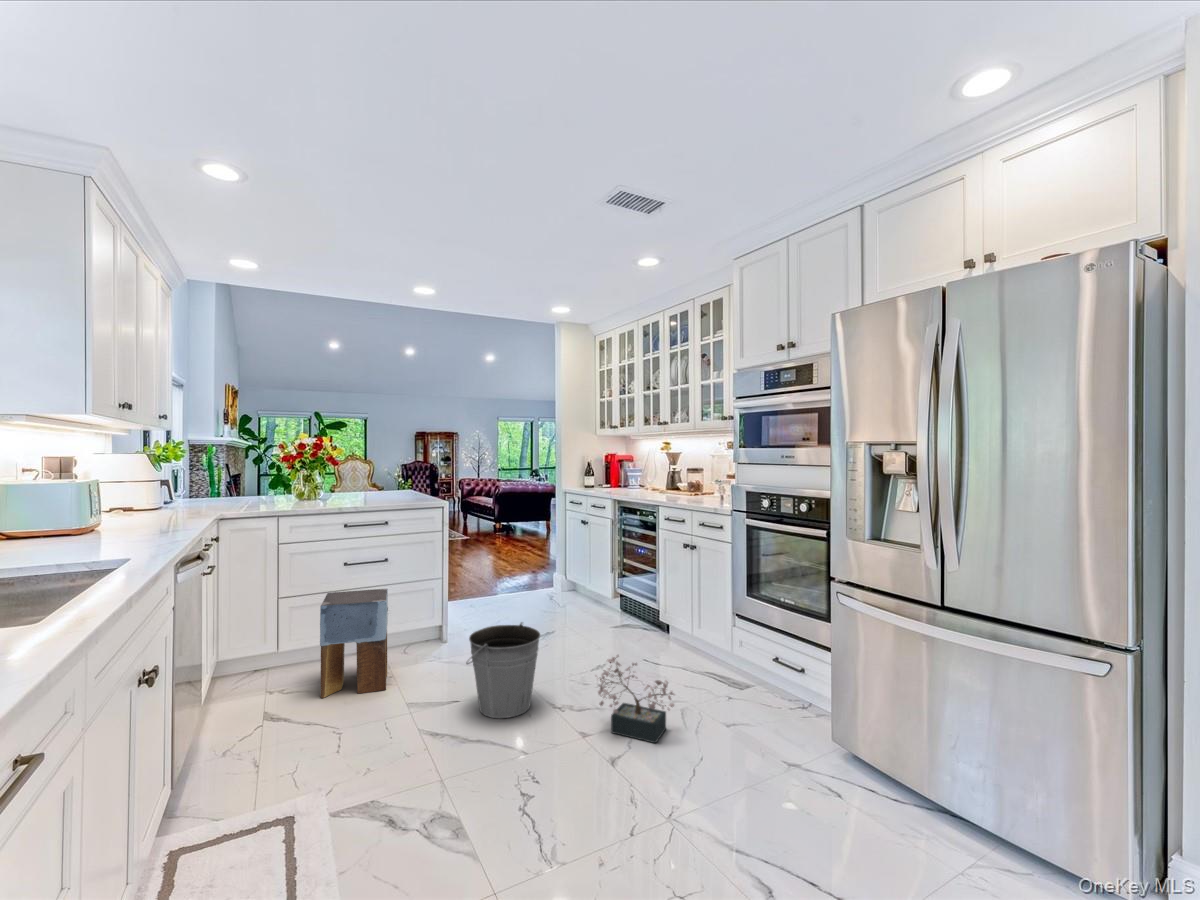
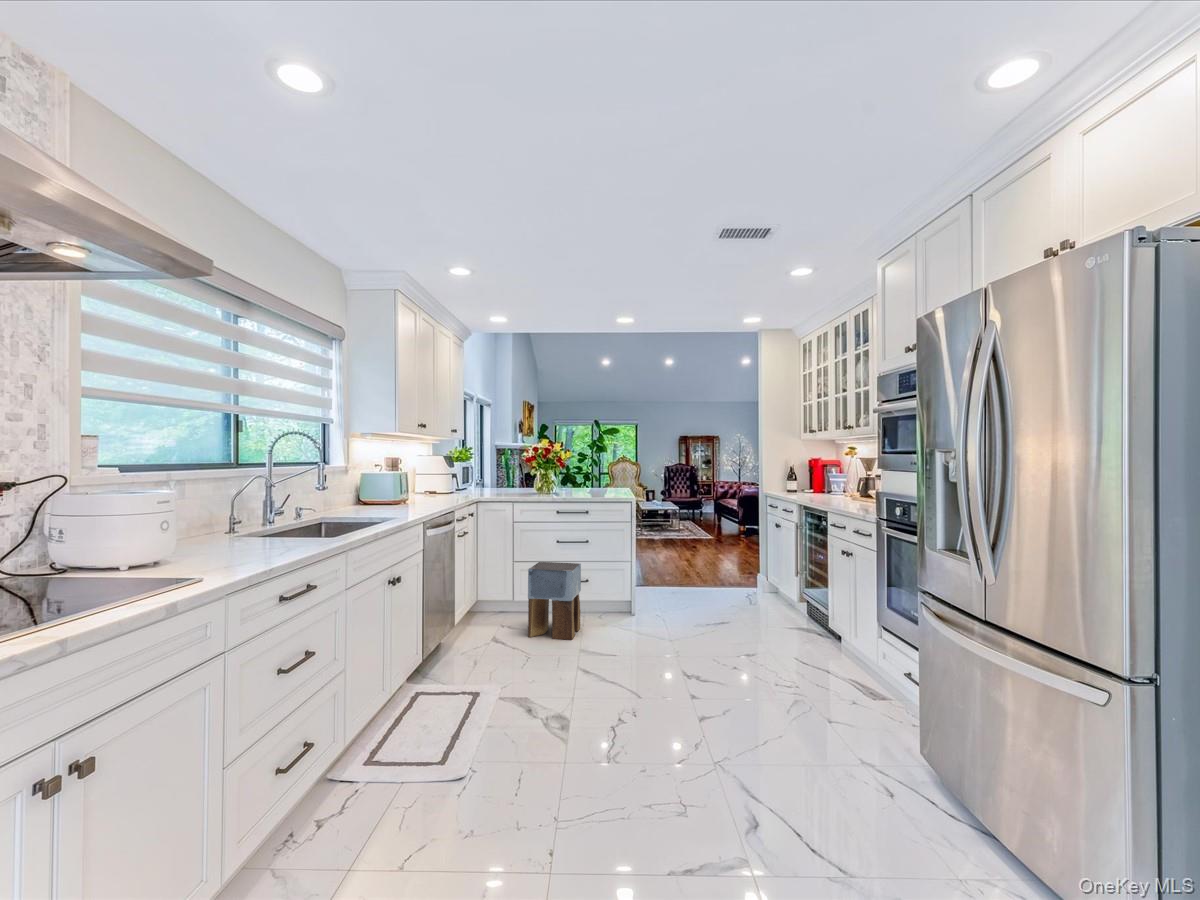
bucket: present [466,622,540,718] -> none [617,600,678,674]
decorative plant: present [598,655,675,743] -> none [705,636,778,714]

